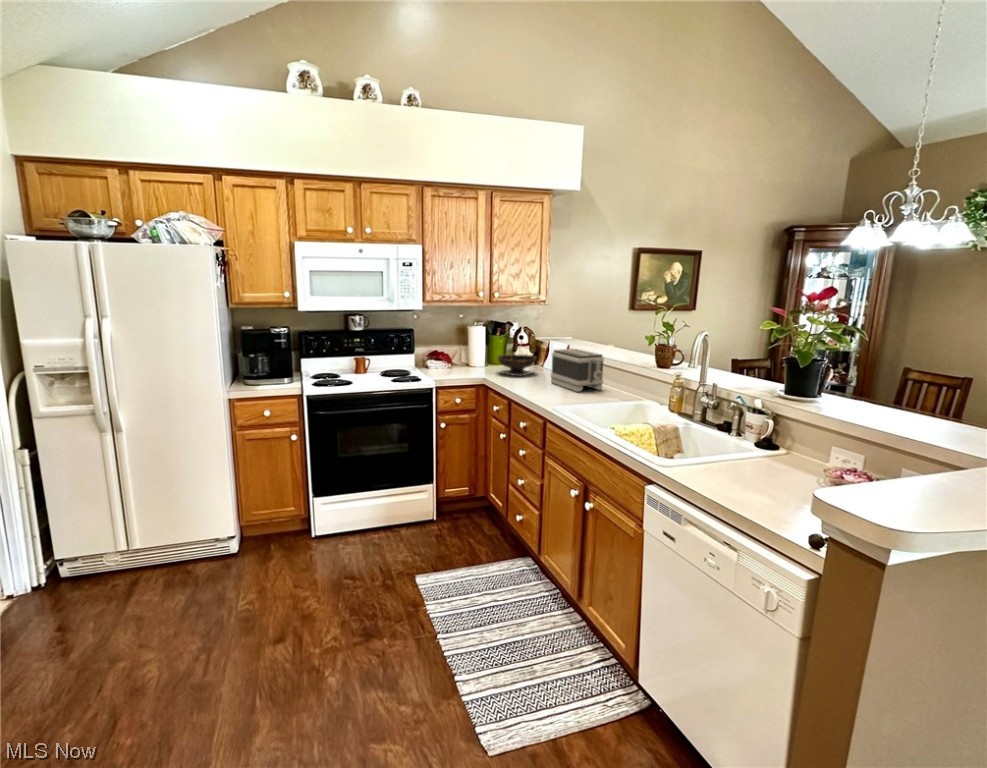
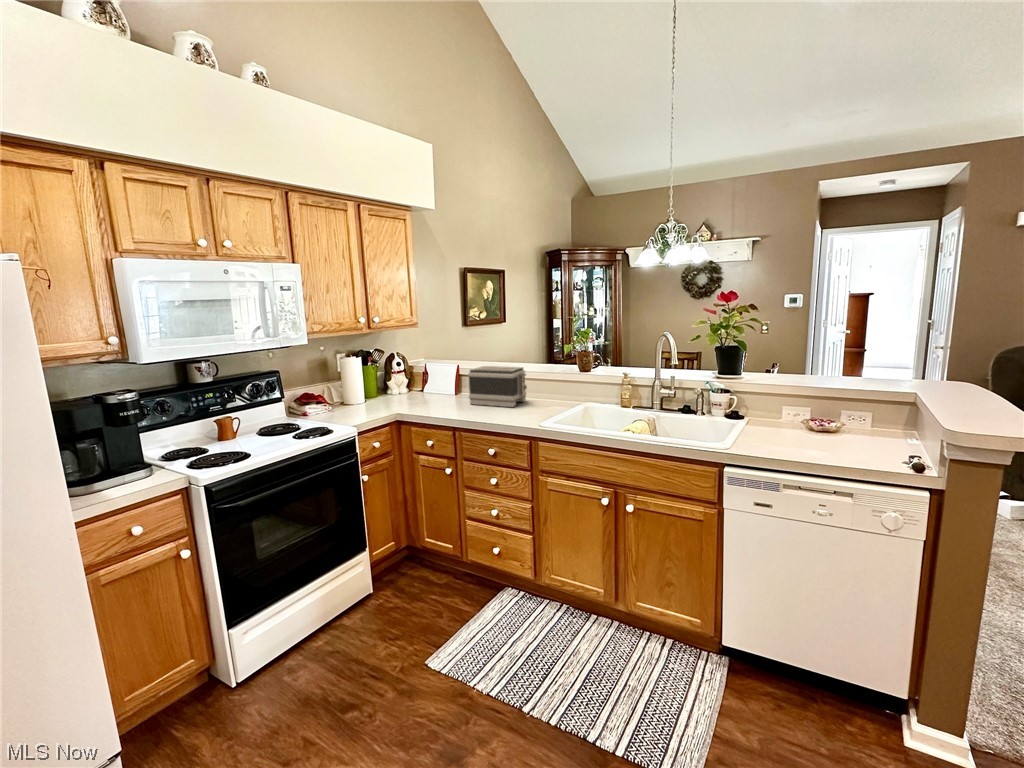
bowl: present [497,355,536,376] -> none [393,381,437,406]

